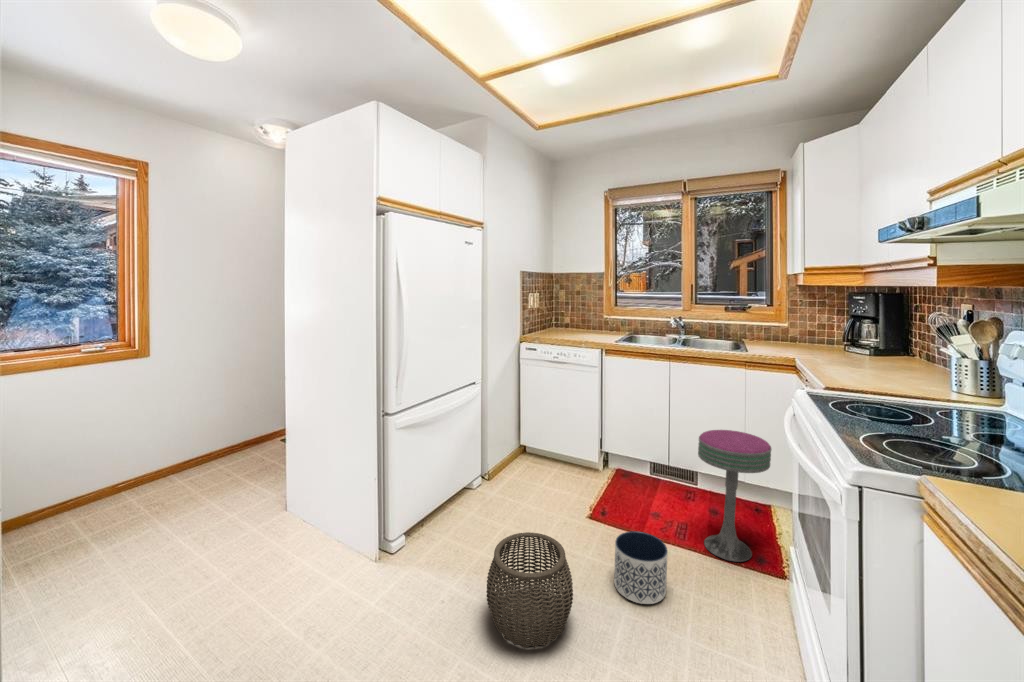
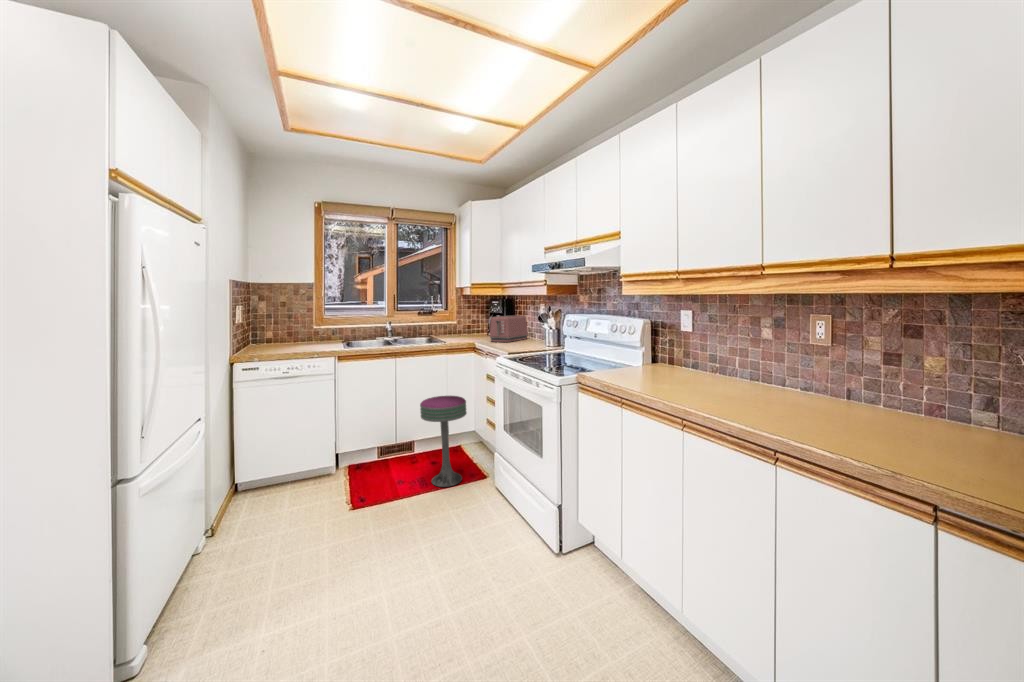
toaster: none [837,323,926,369] -> present [490,316,528,342]
planter: present [614,531,668,604] -> none [374,485,418,540]
woven basket: present [486,532,573,648] -> none [261,515,354,625]

